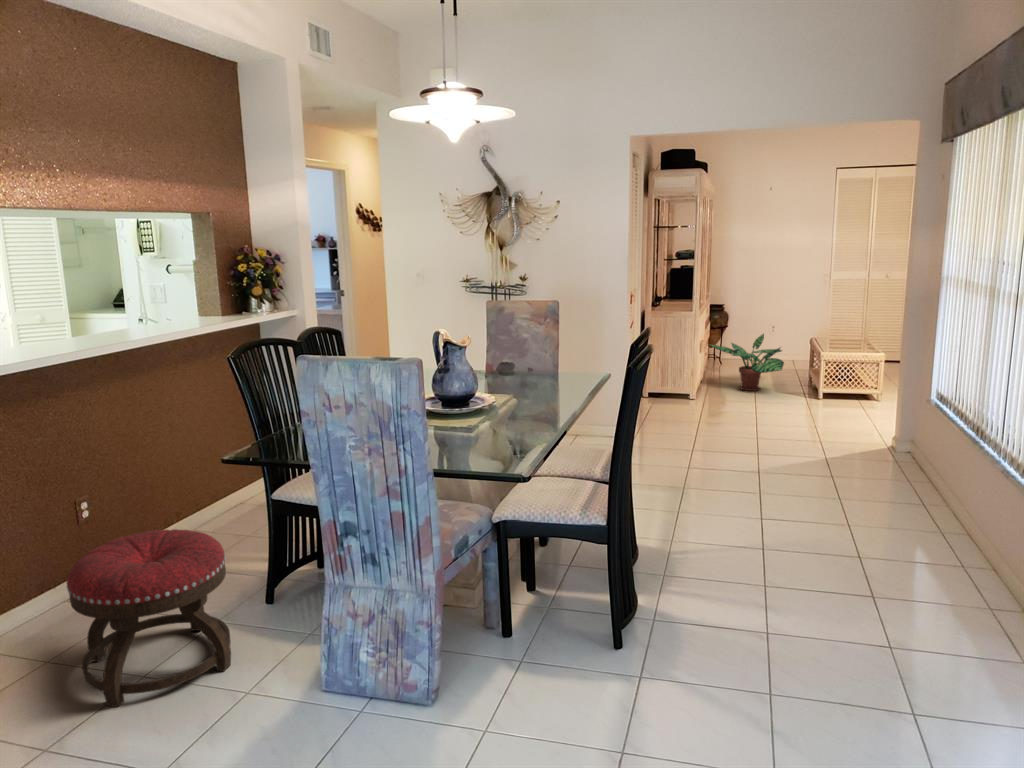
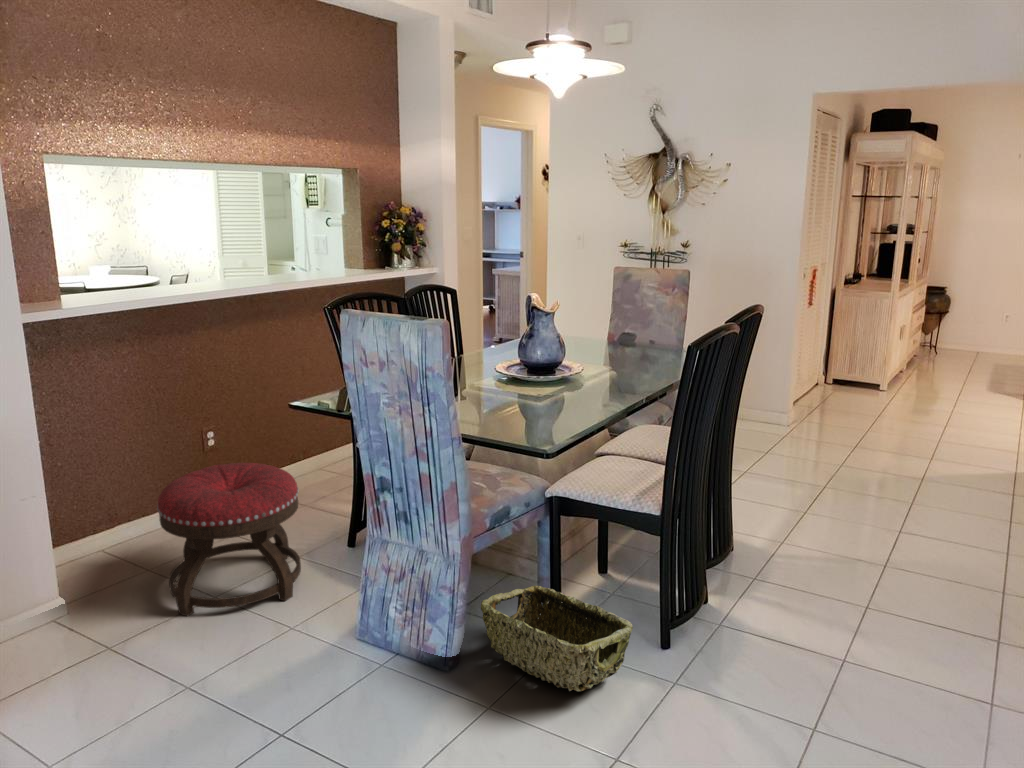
potted plant: present [710,334,784,391] -> none [910,322,1006,388]
woven basket: none [454,608,602,699] -> present [481,586,633,691]

